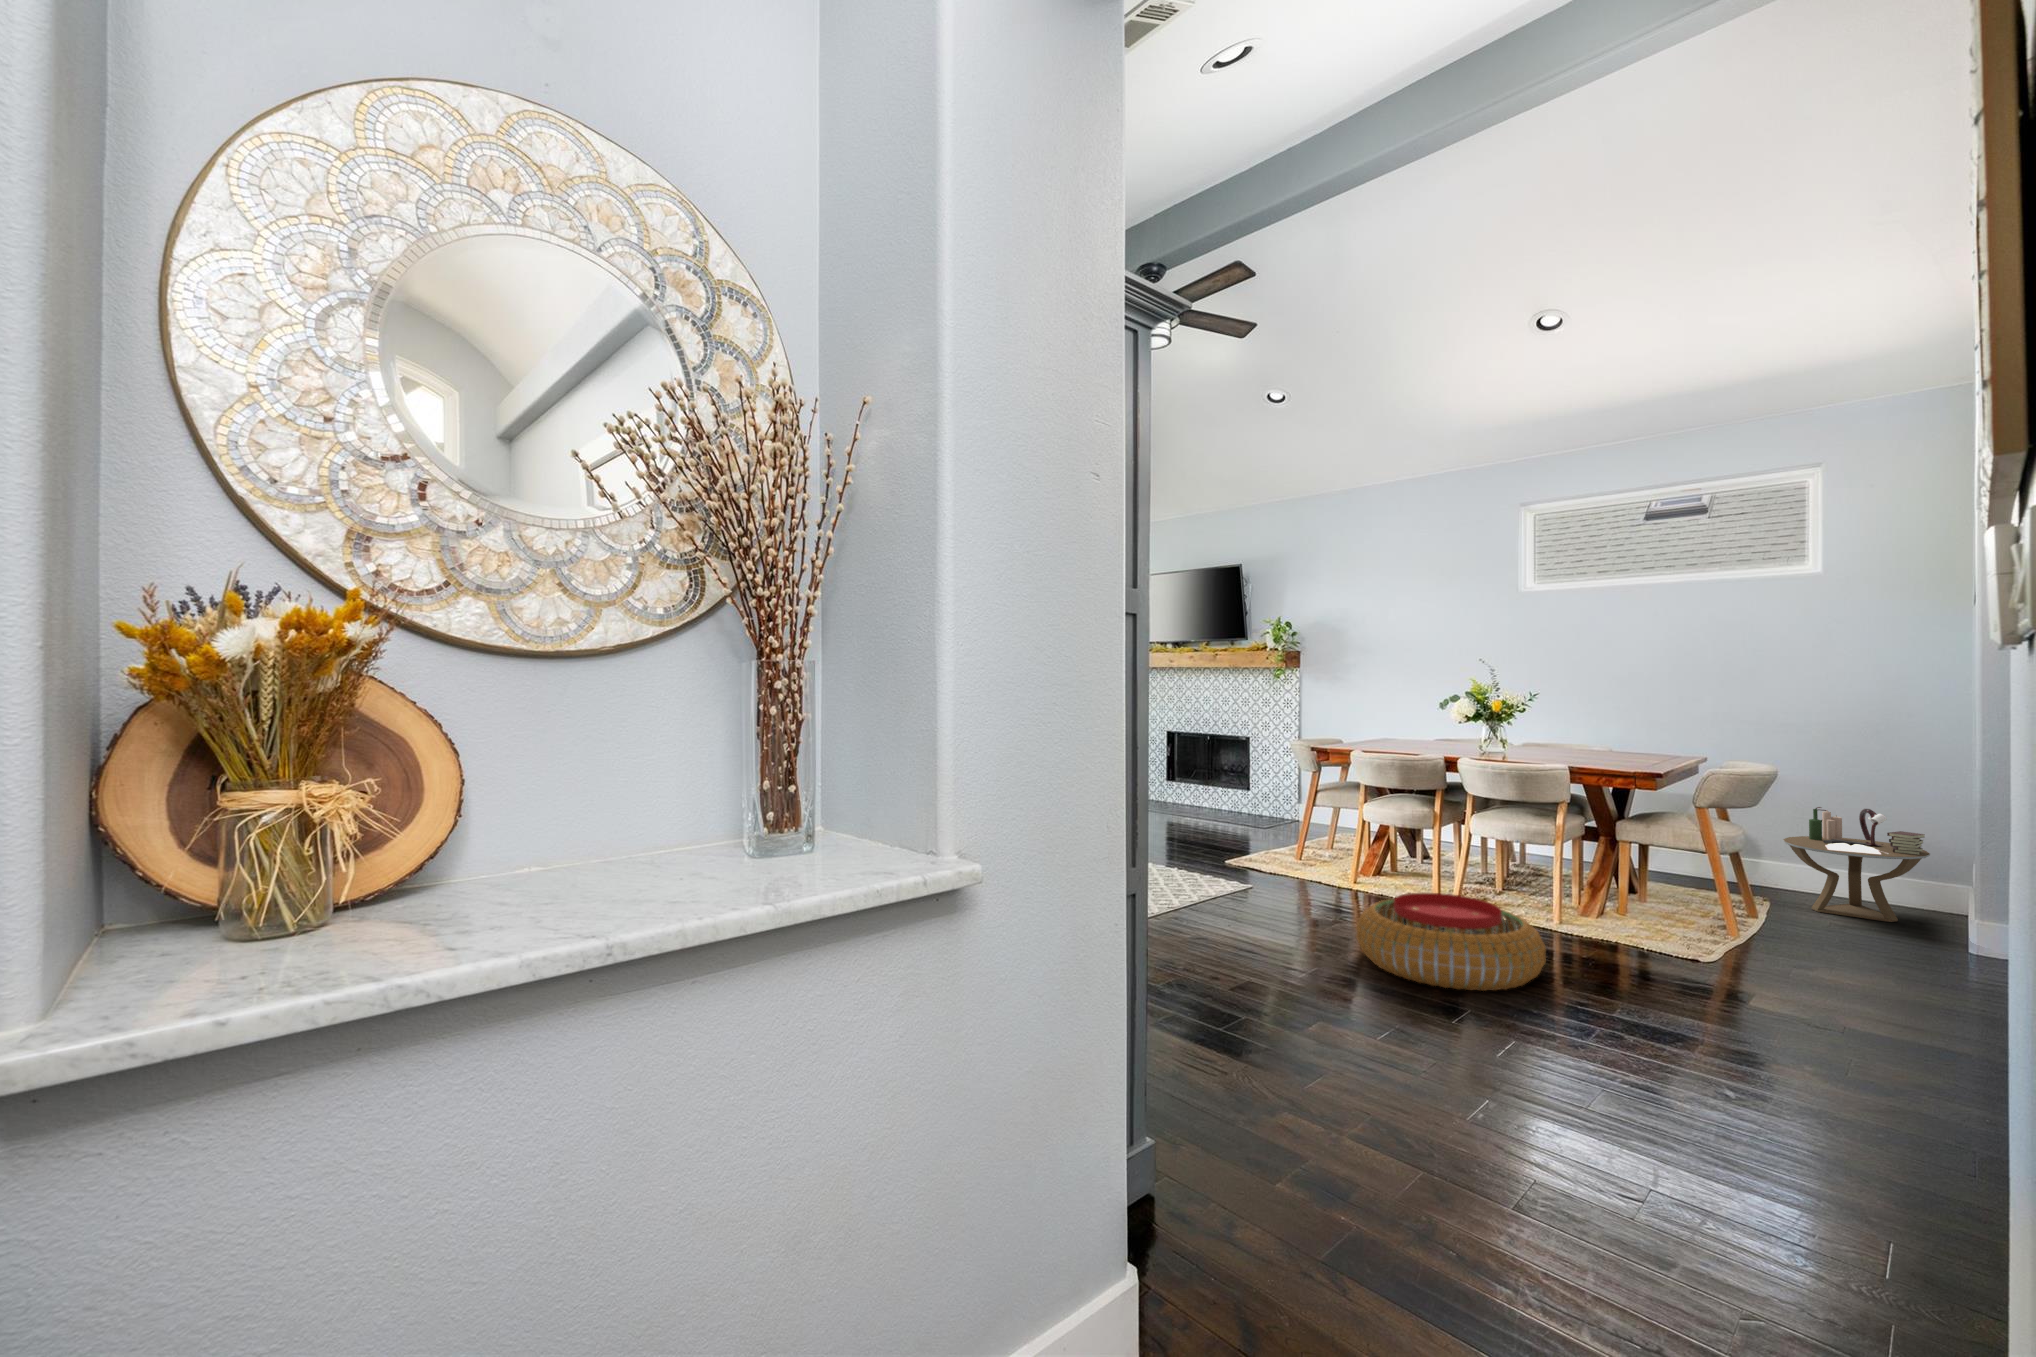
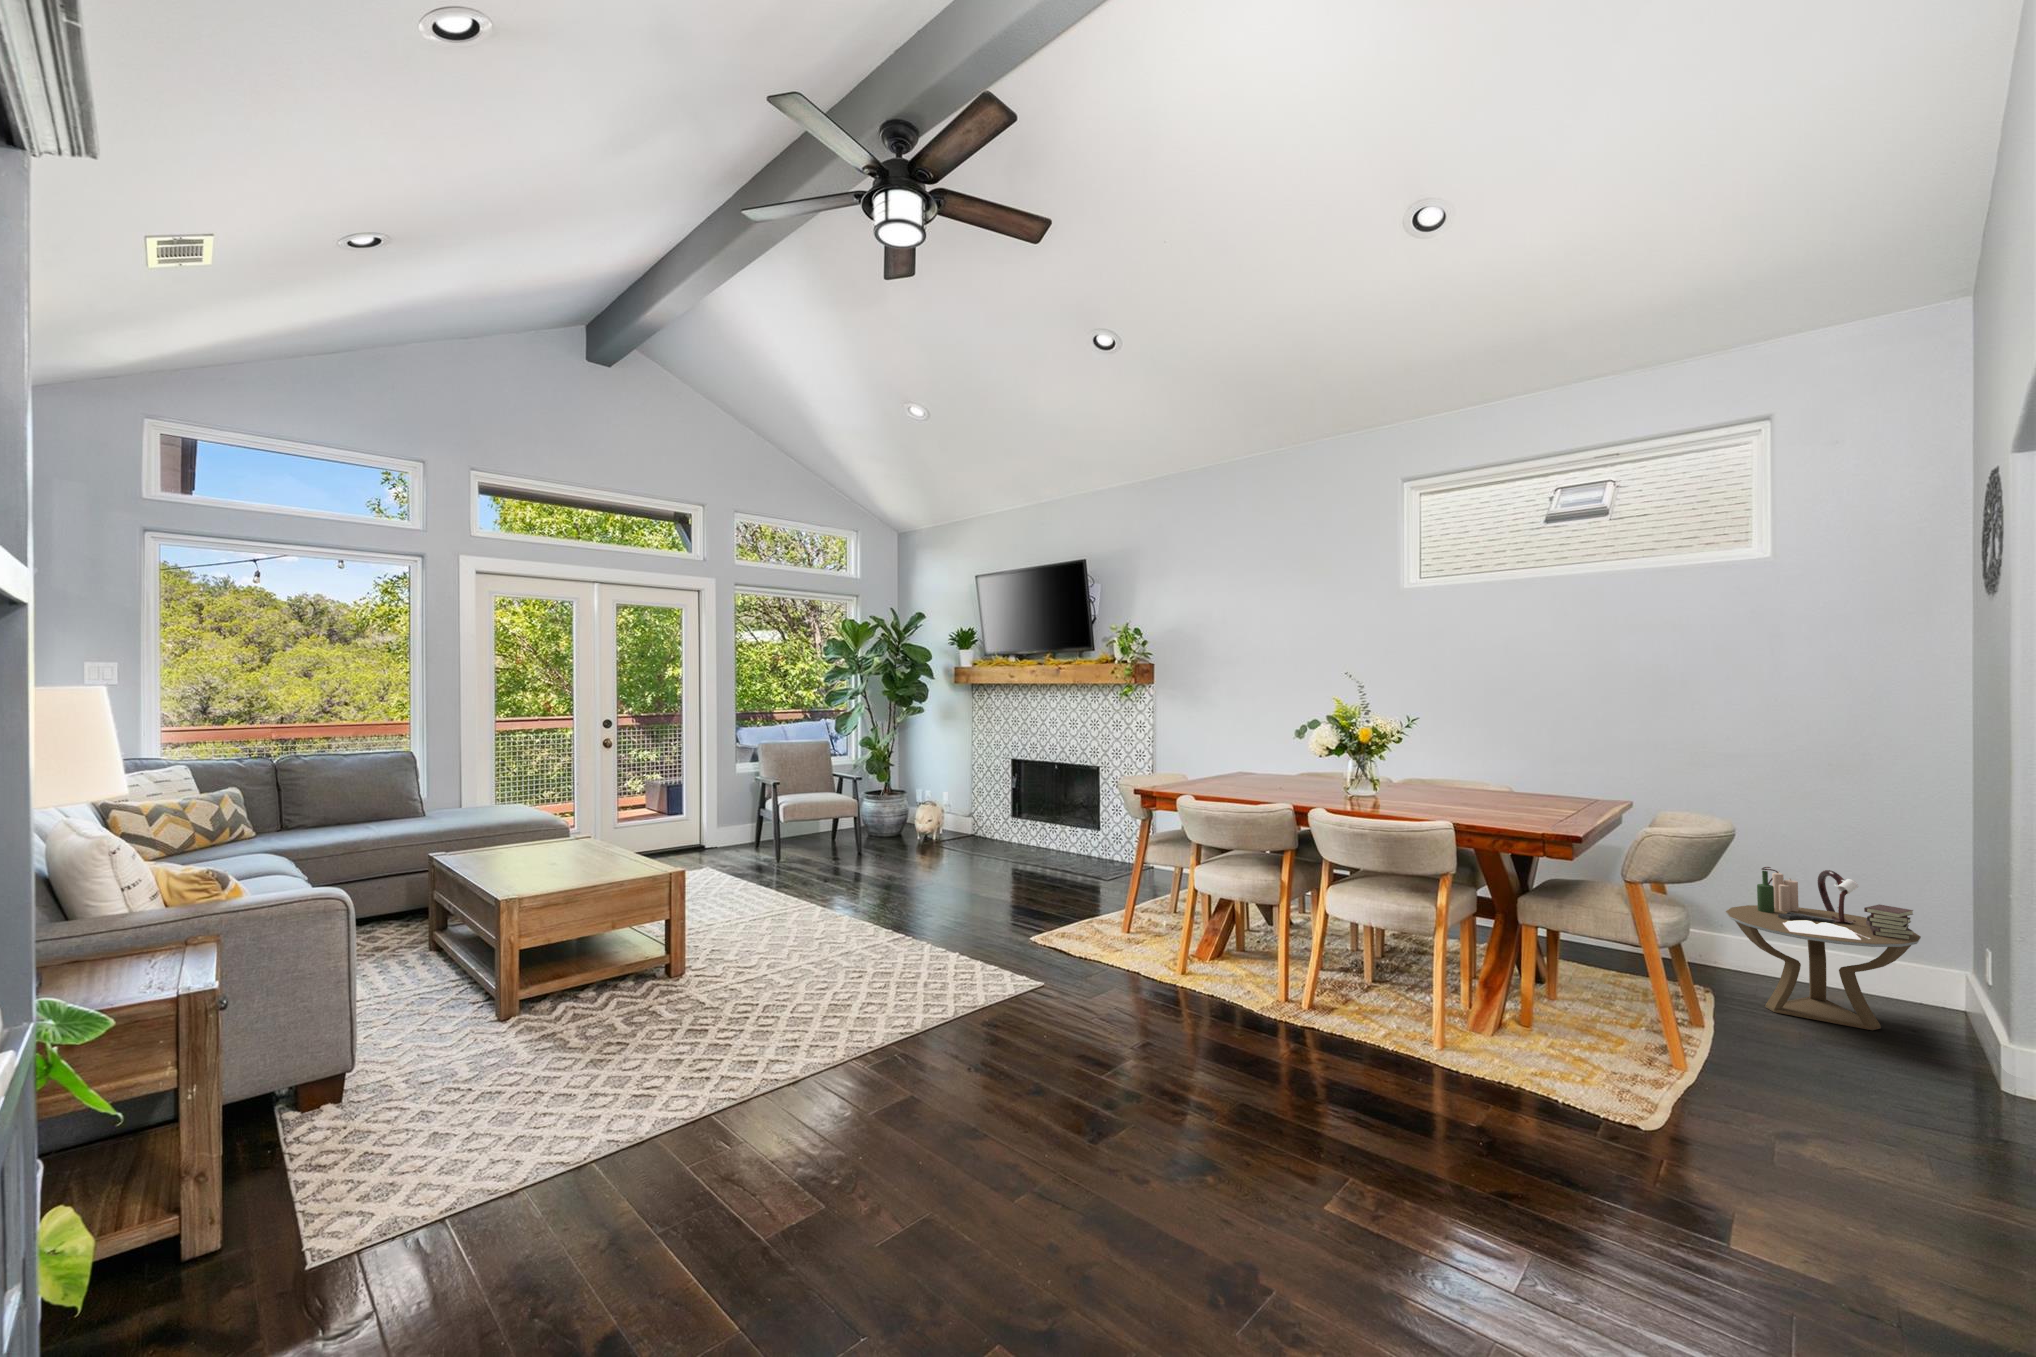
pouf: present [1356,893,1546,991] -> none [1134,1028,1415,1225]

